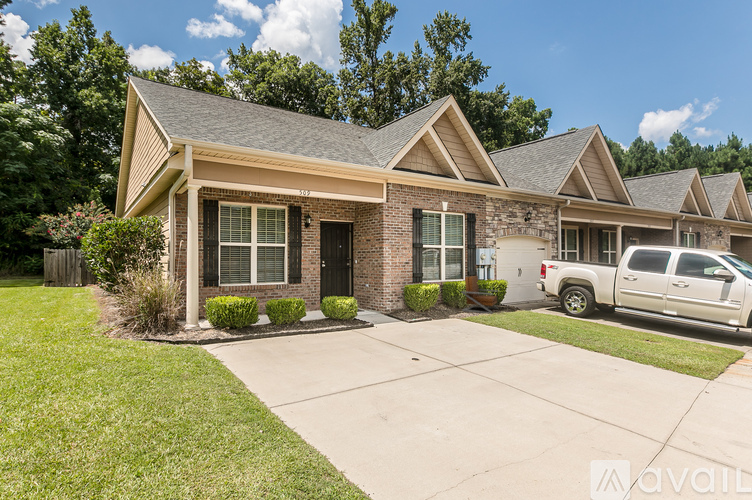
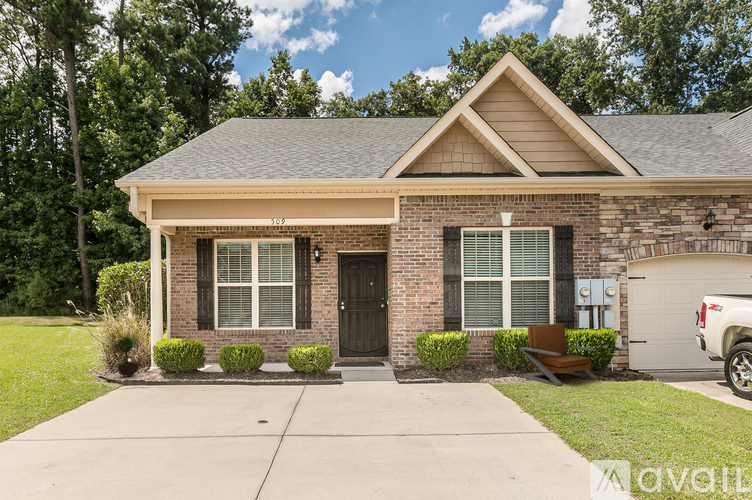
potted tree: none [133,291,166,339] -> present [114,337,139,376]

